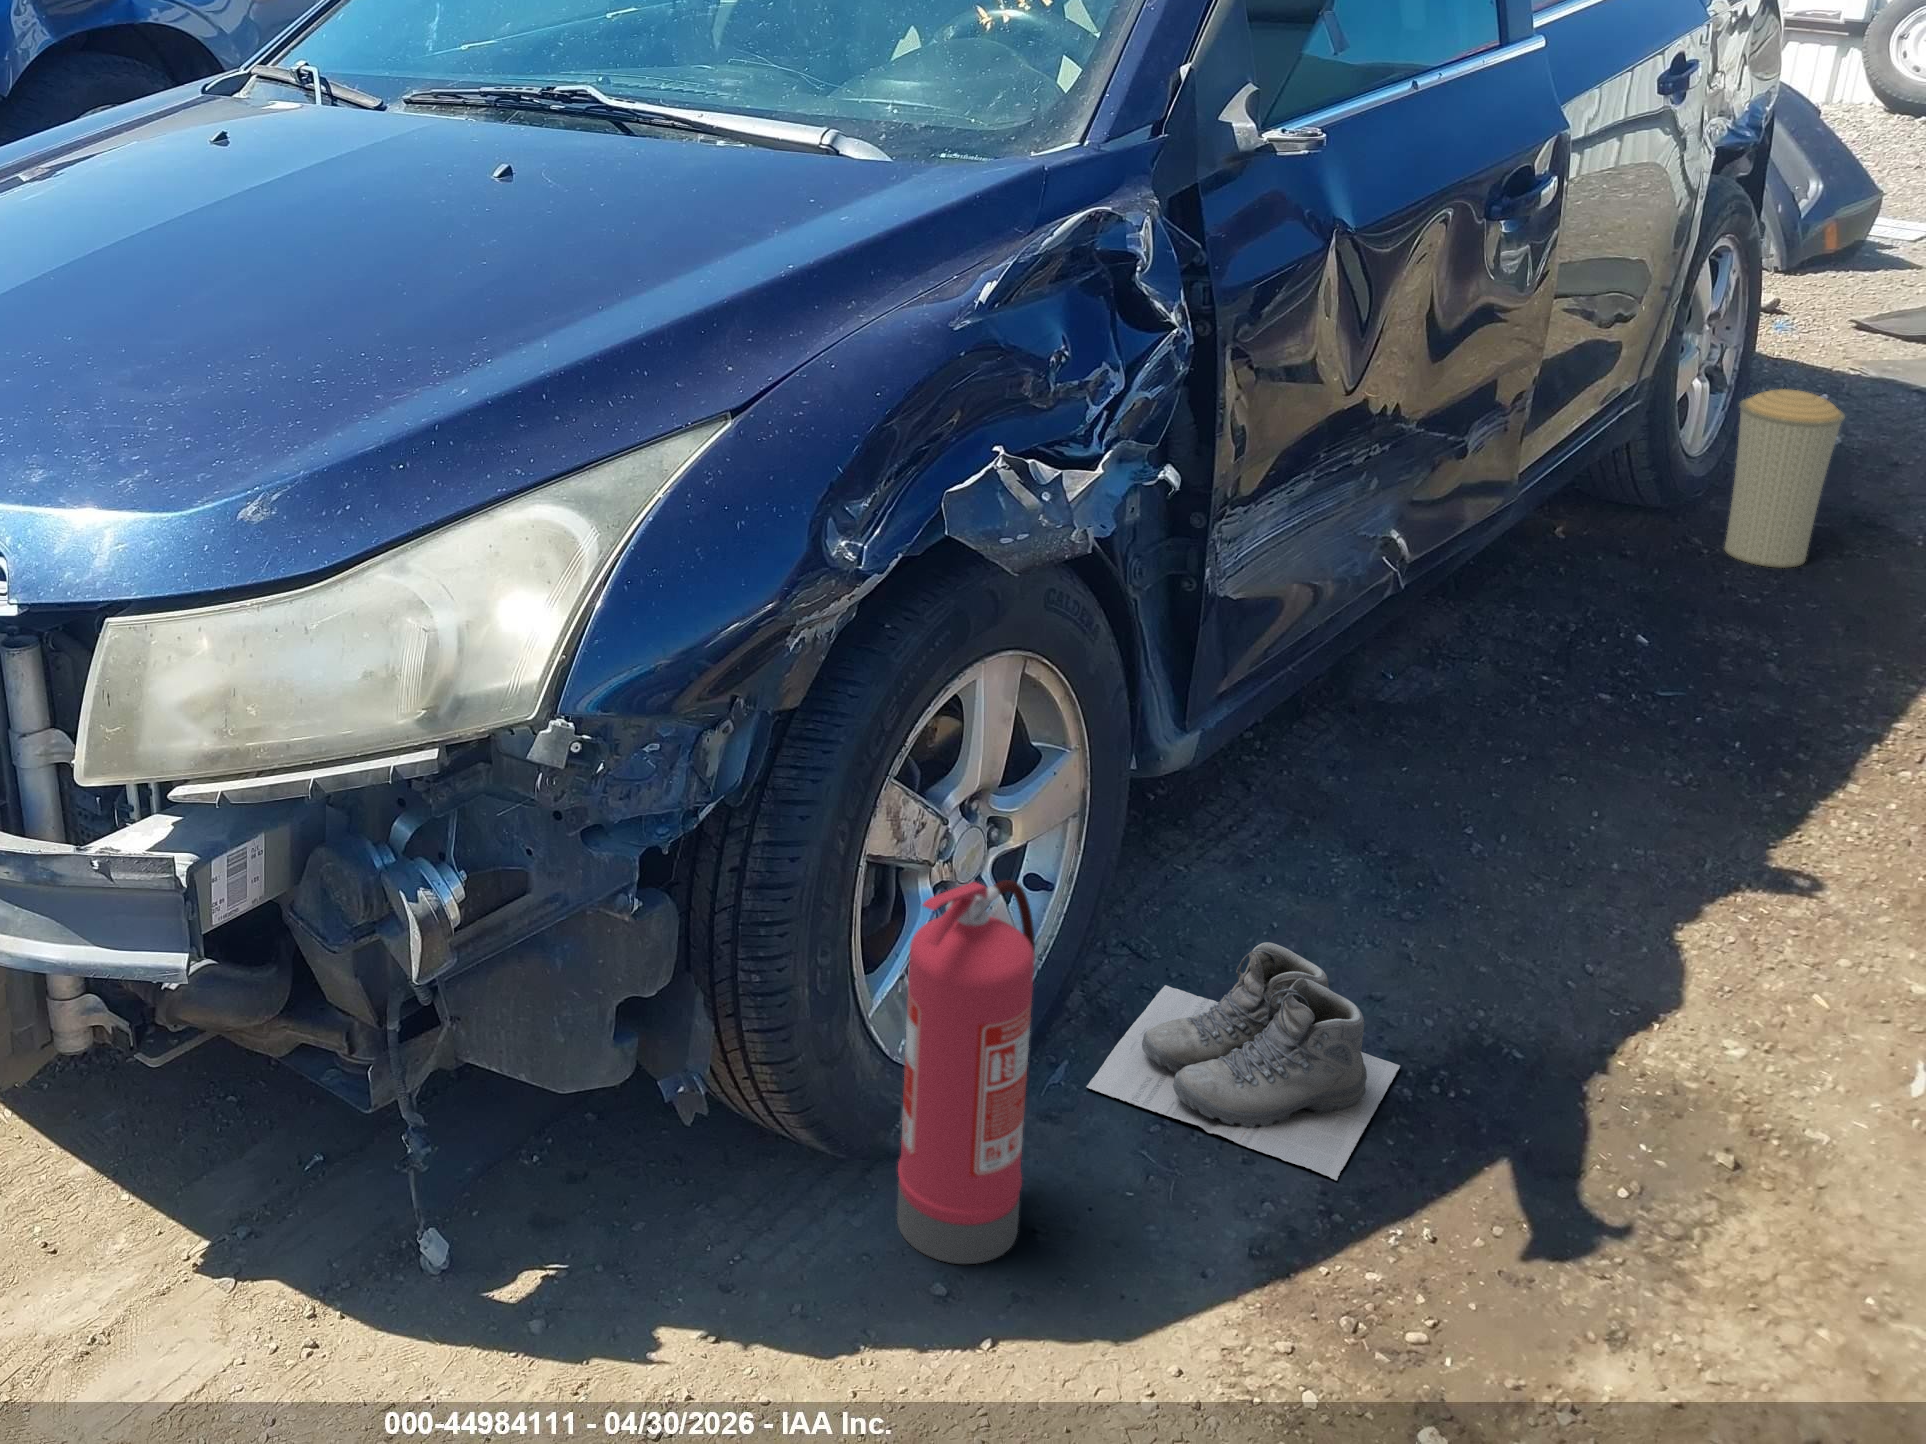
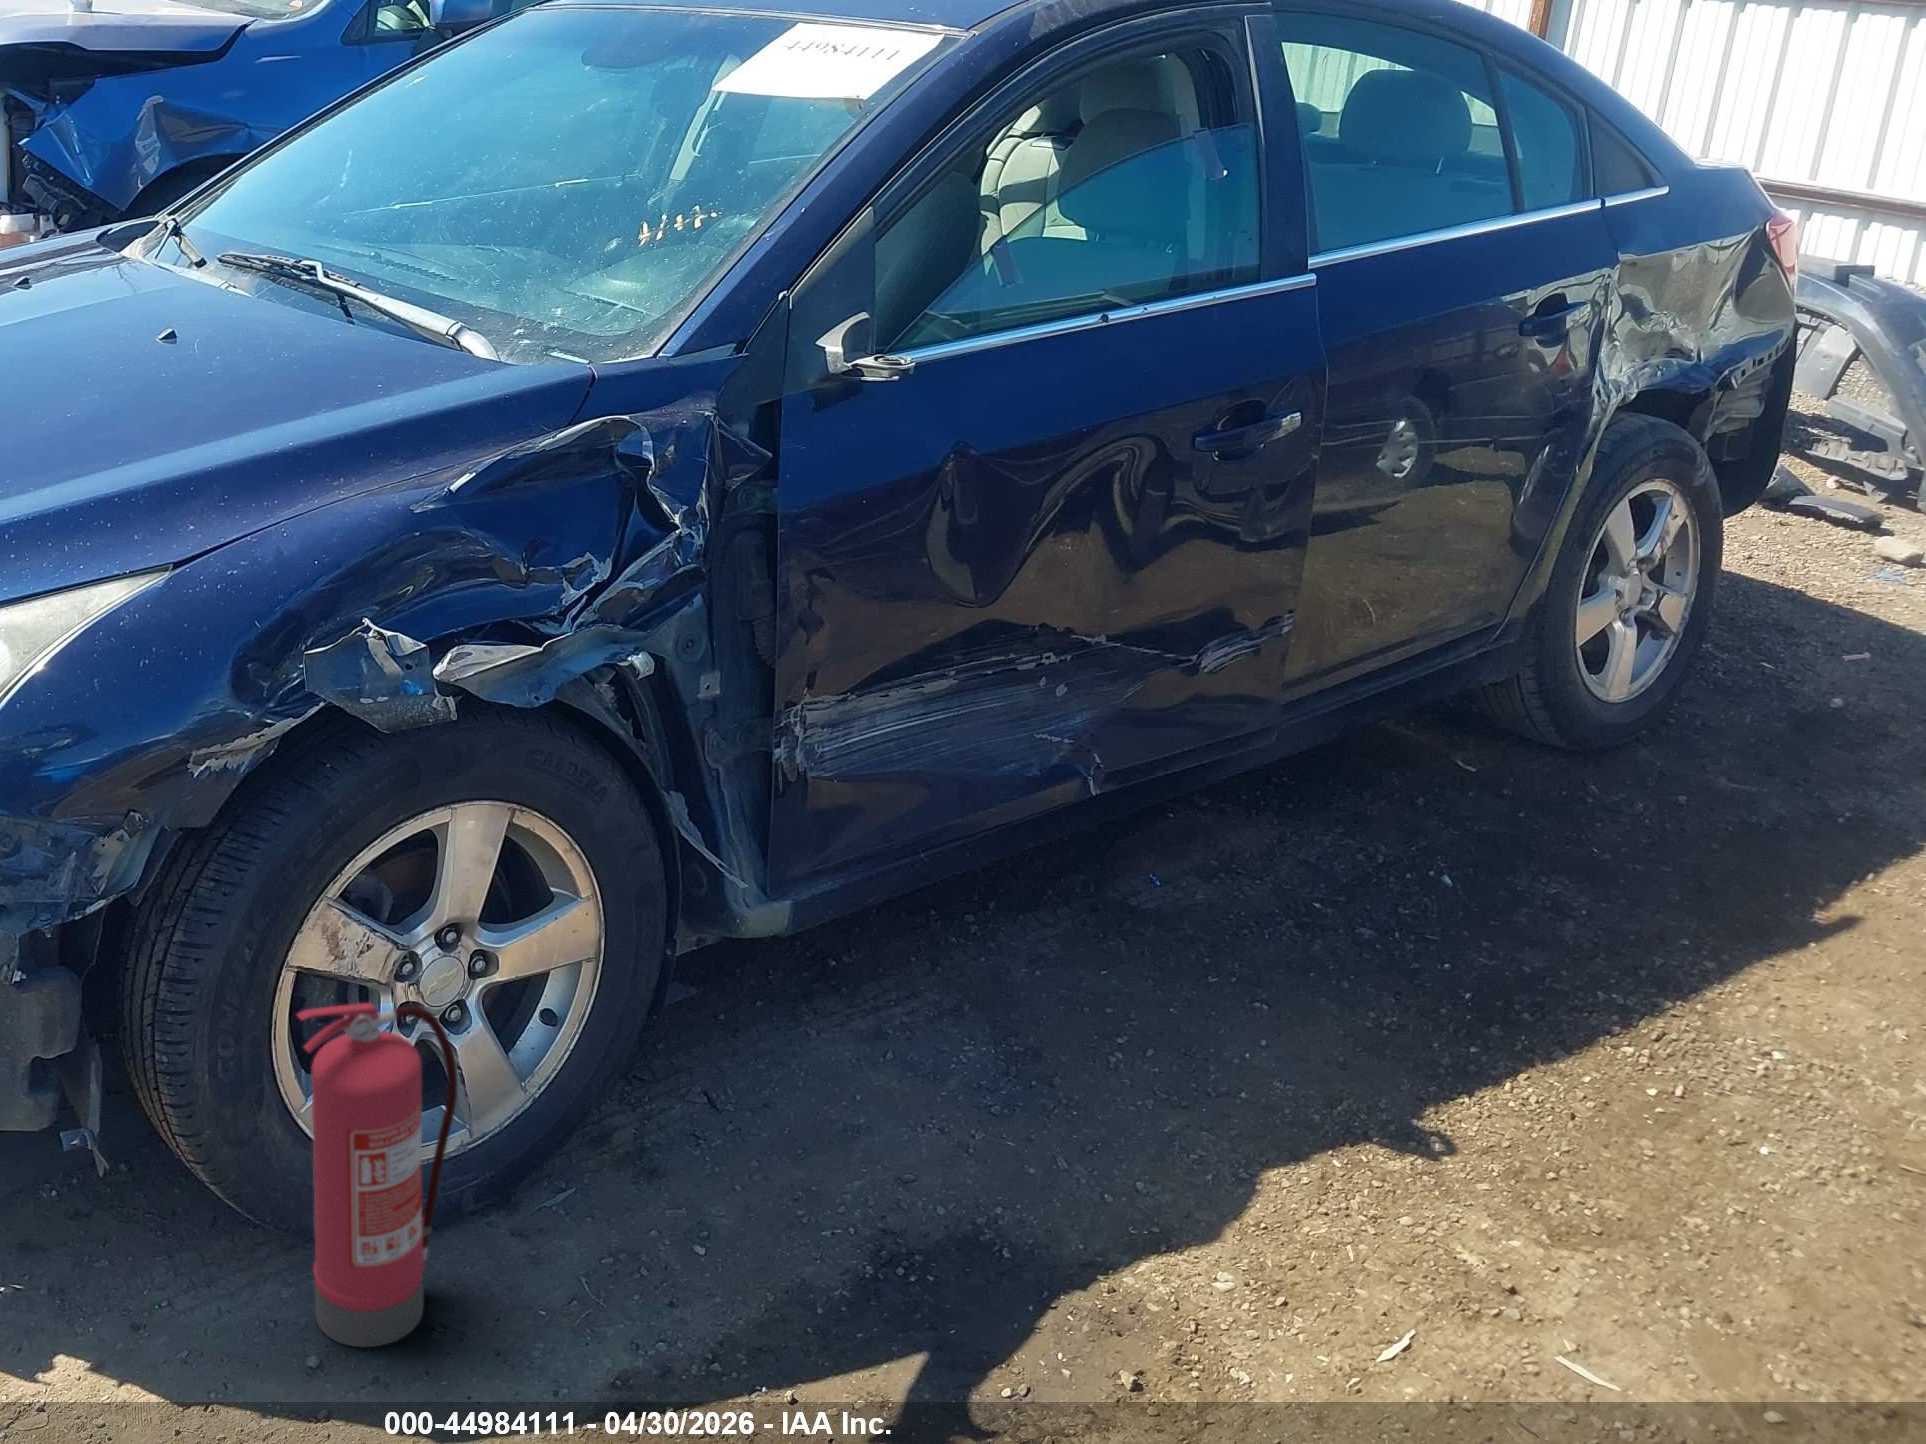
trash can: present [1725,389,1845,568] -> none [1633,642,1756,828]
boots: present [1086,942,1400,1181] -> none [572,1108,876,1336]

